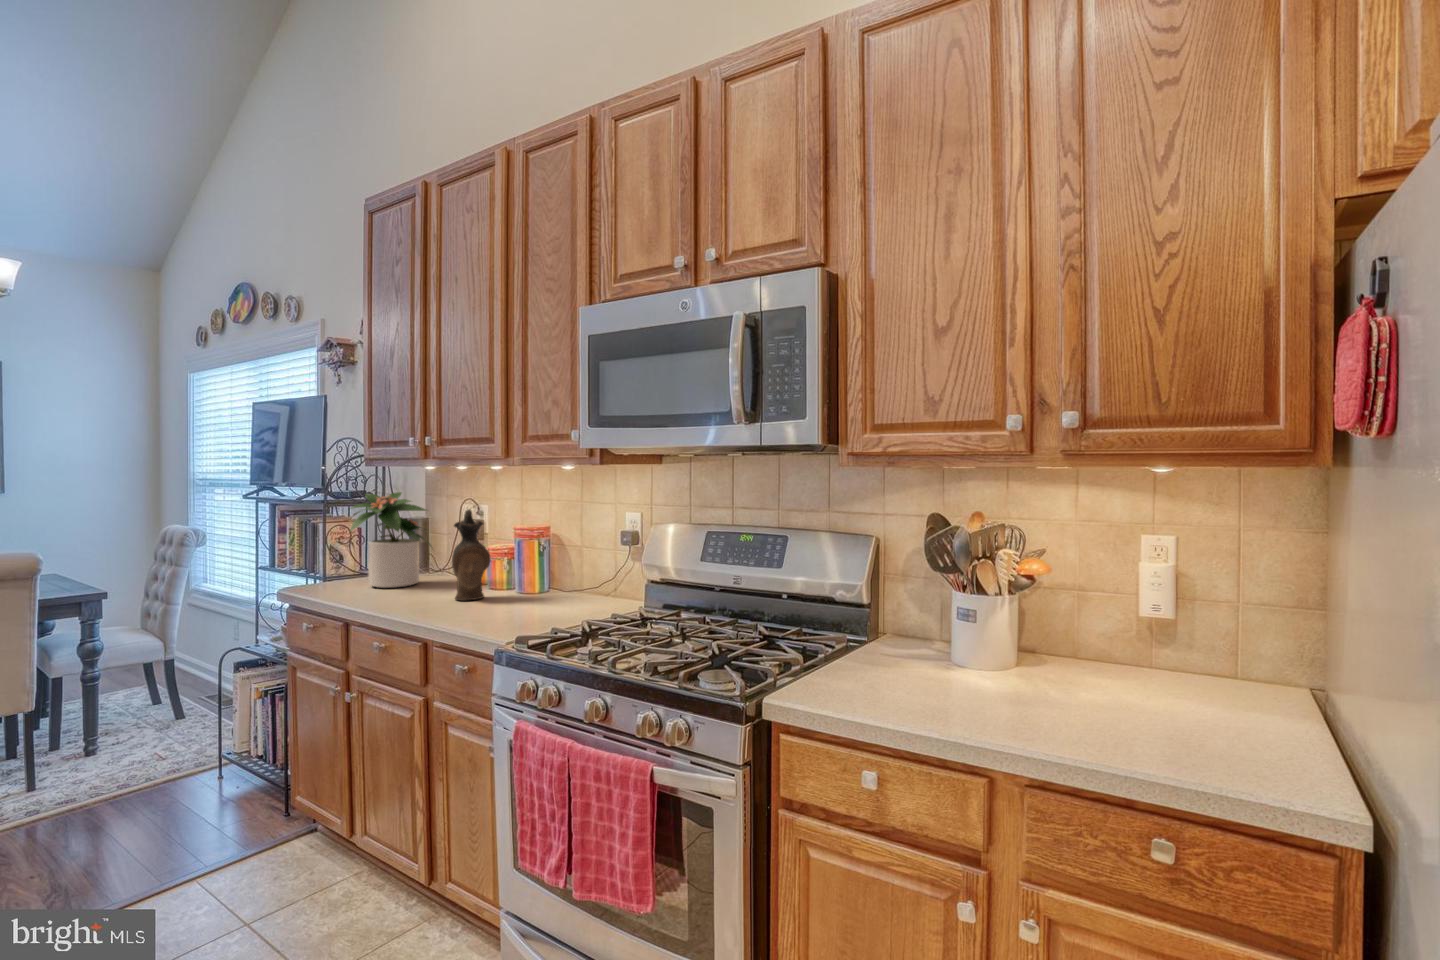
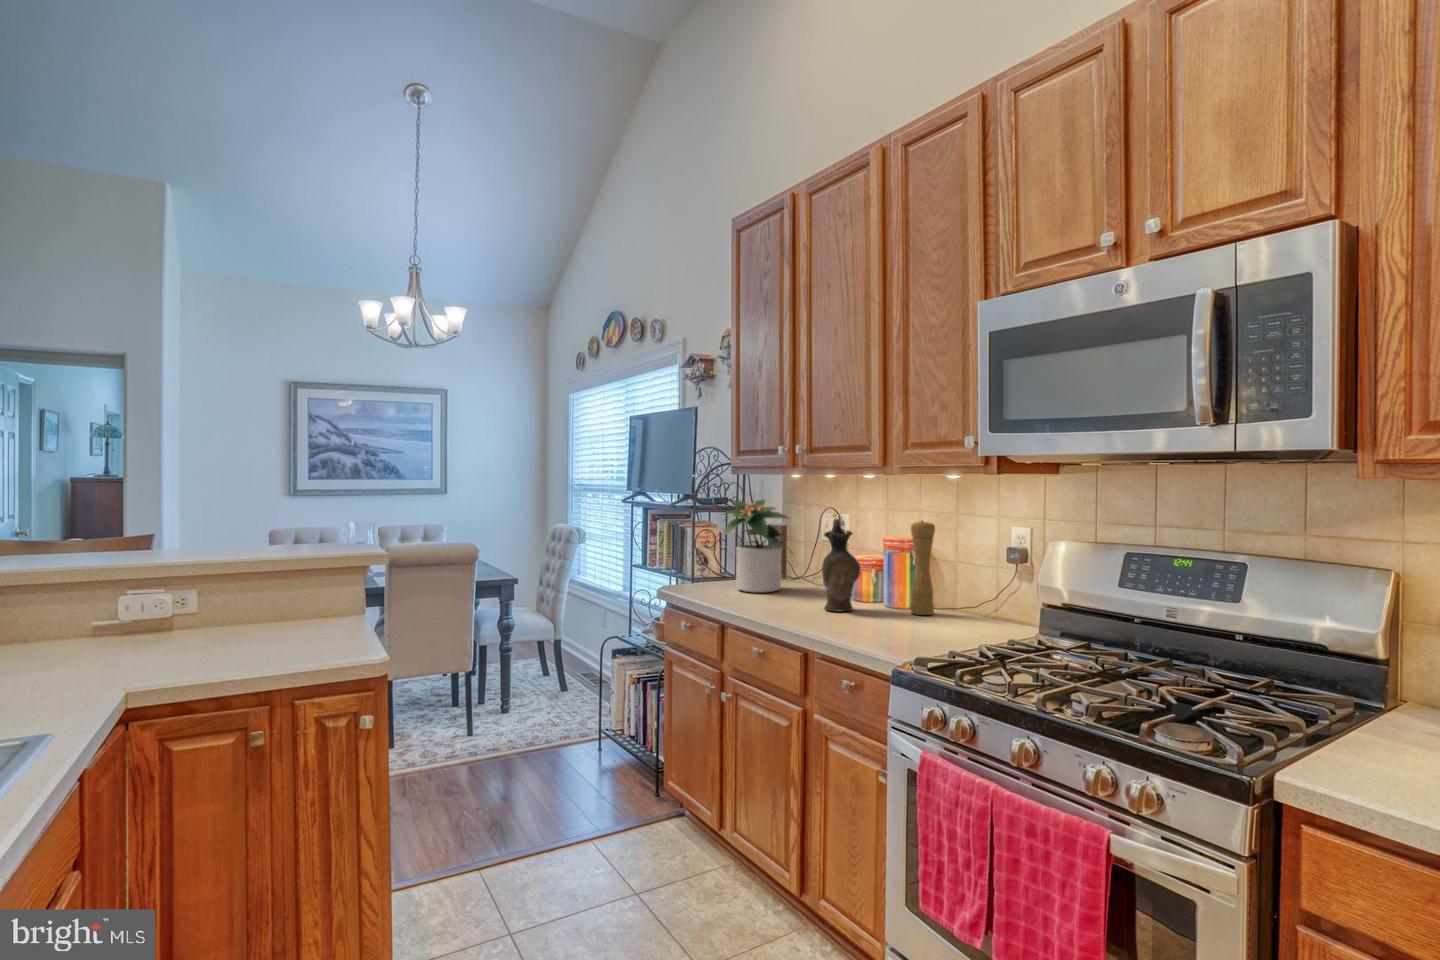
pepper mill: none [539,509,562,598] -> present [911,521,935,615]

